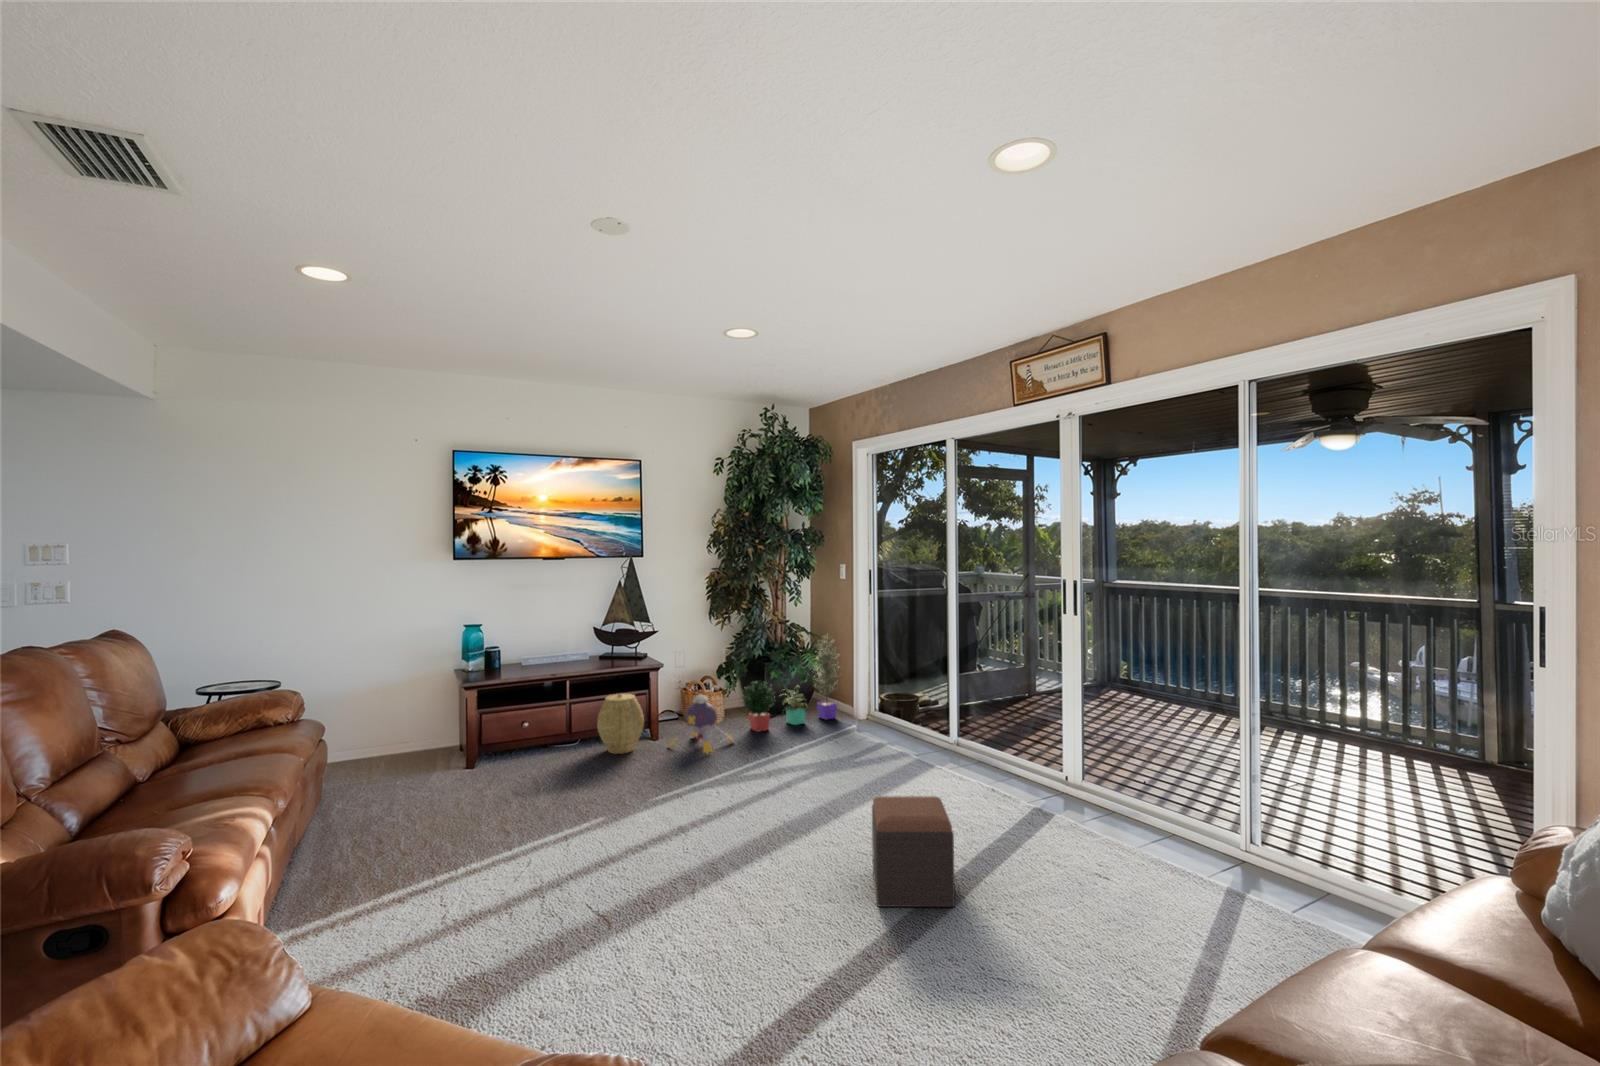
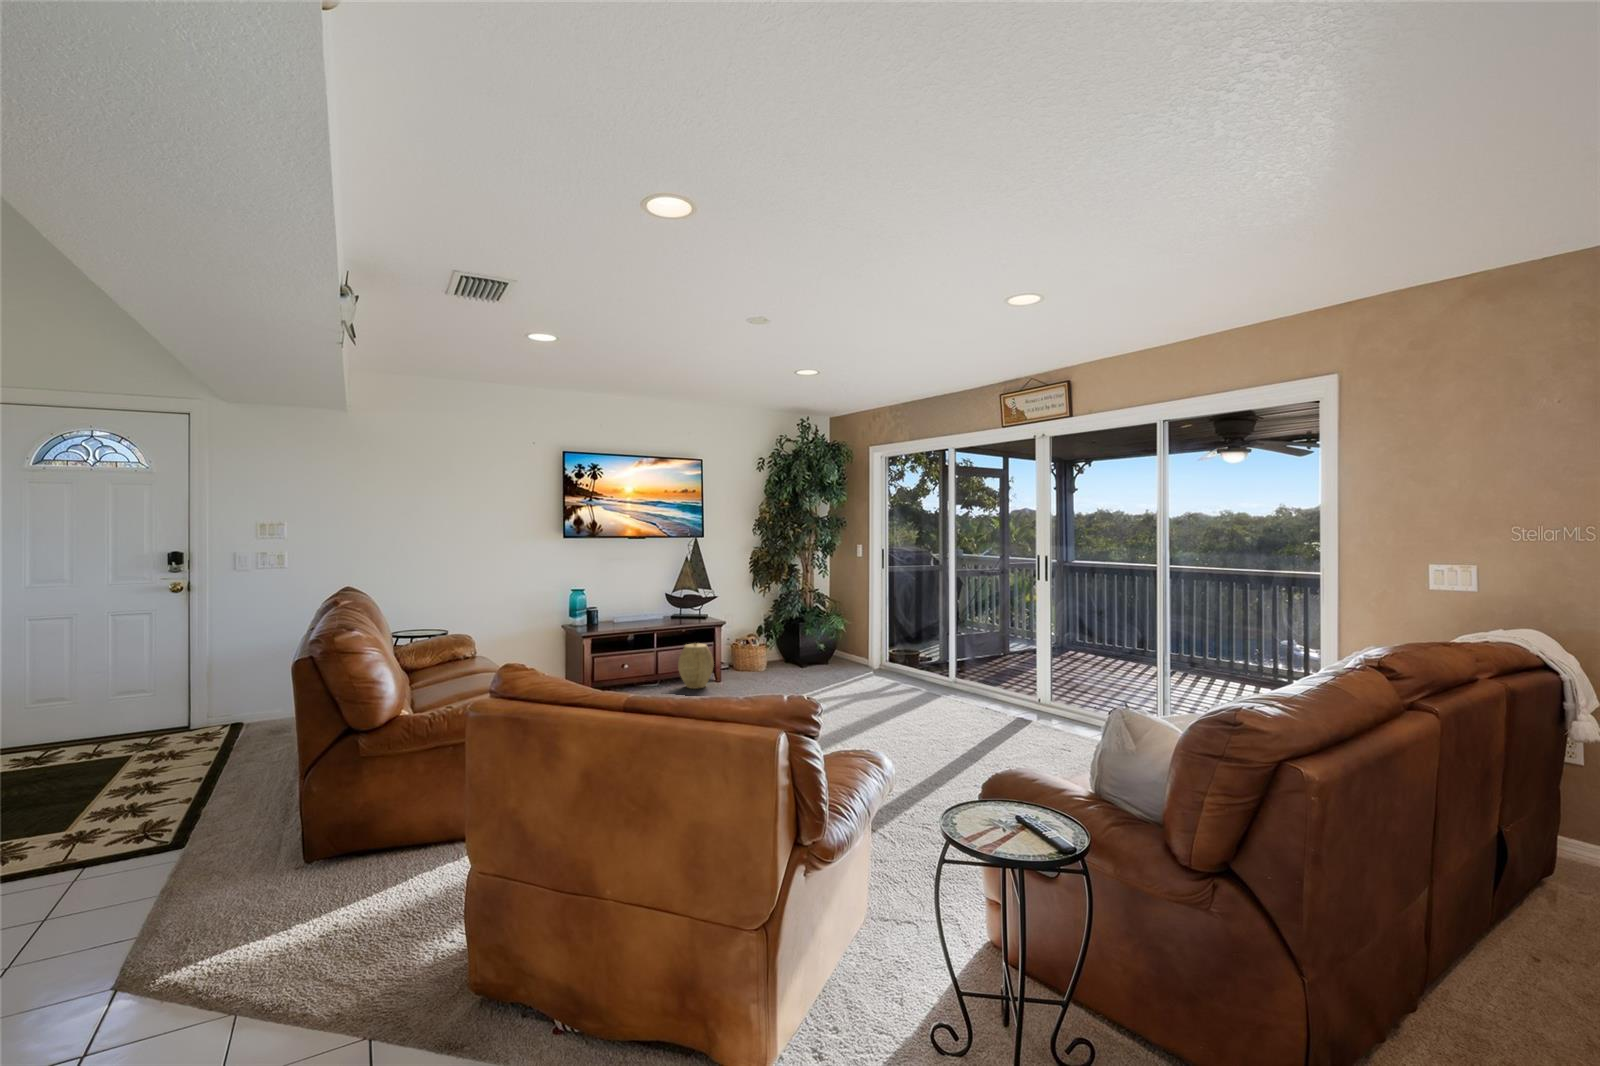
potted plant: present [743,636,840,732] -> none [783,600,861,676]
plush toy: present [669,695,734,753] -> none [731,644,782,689]
footstool: present [872,796,955,907] -> none [910,697,968,764]

